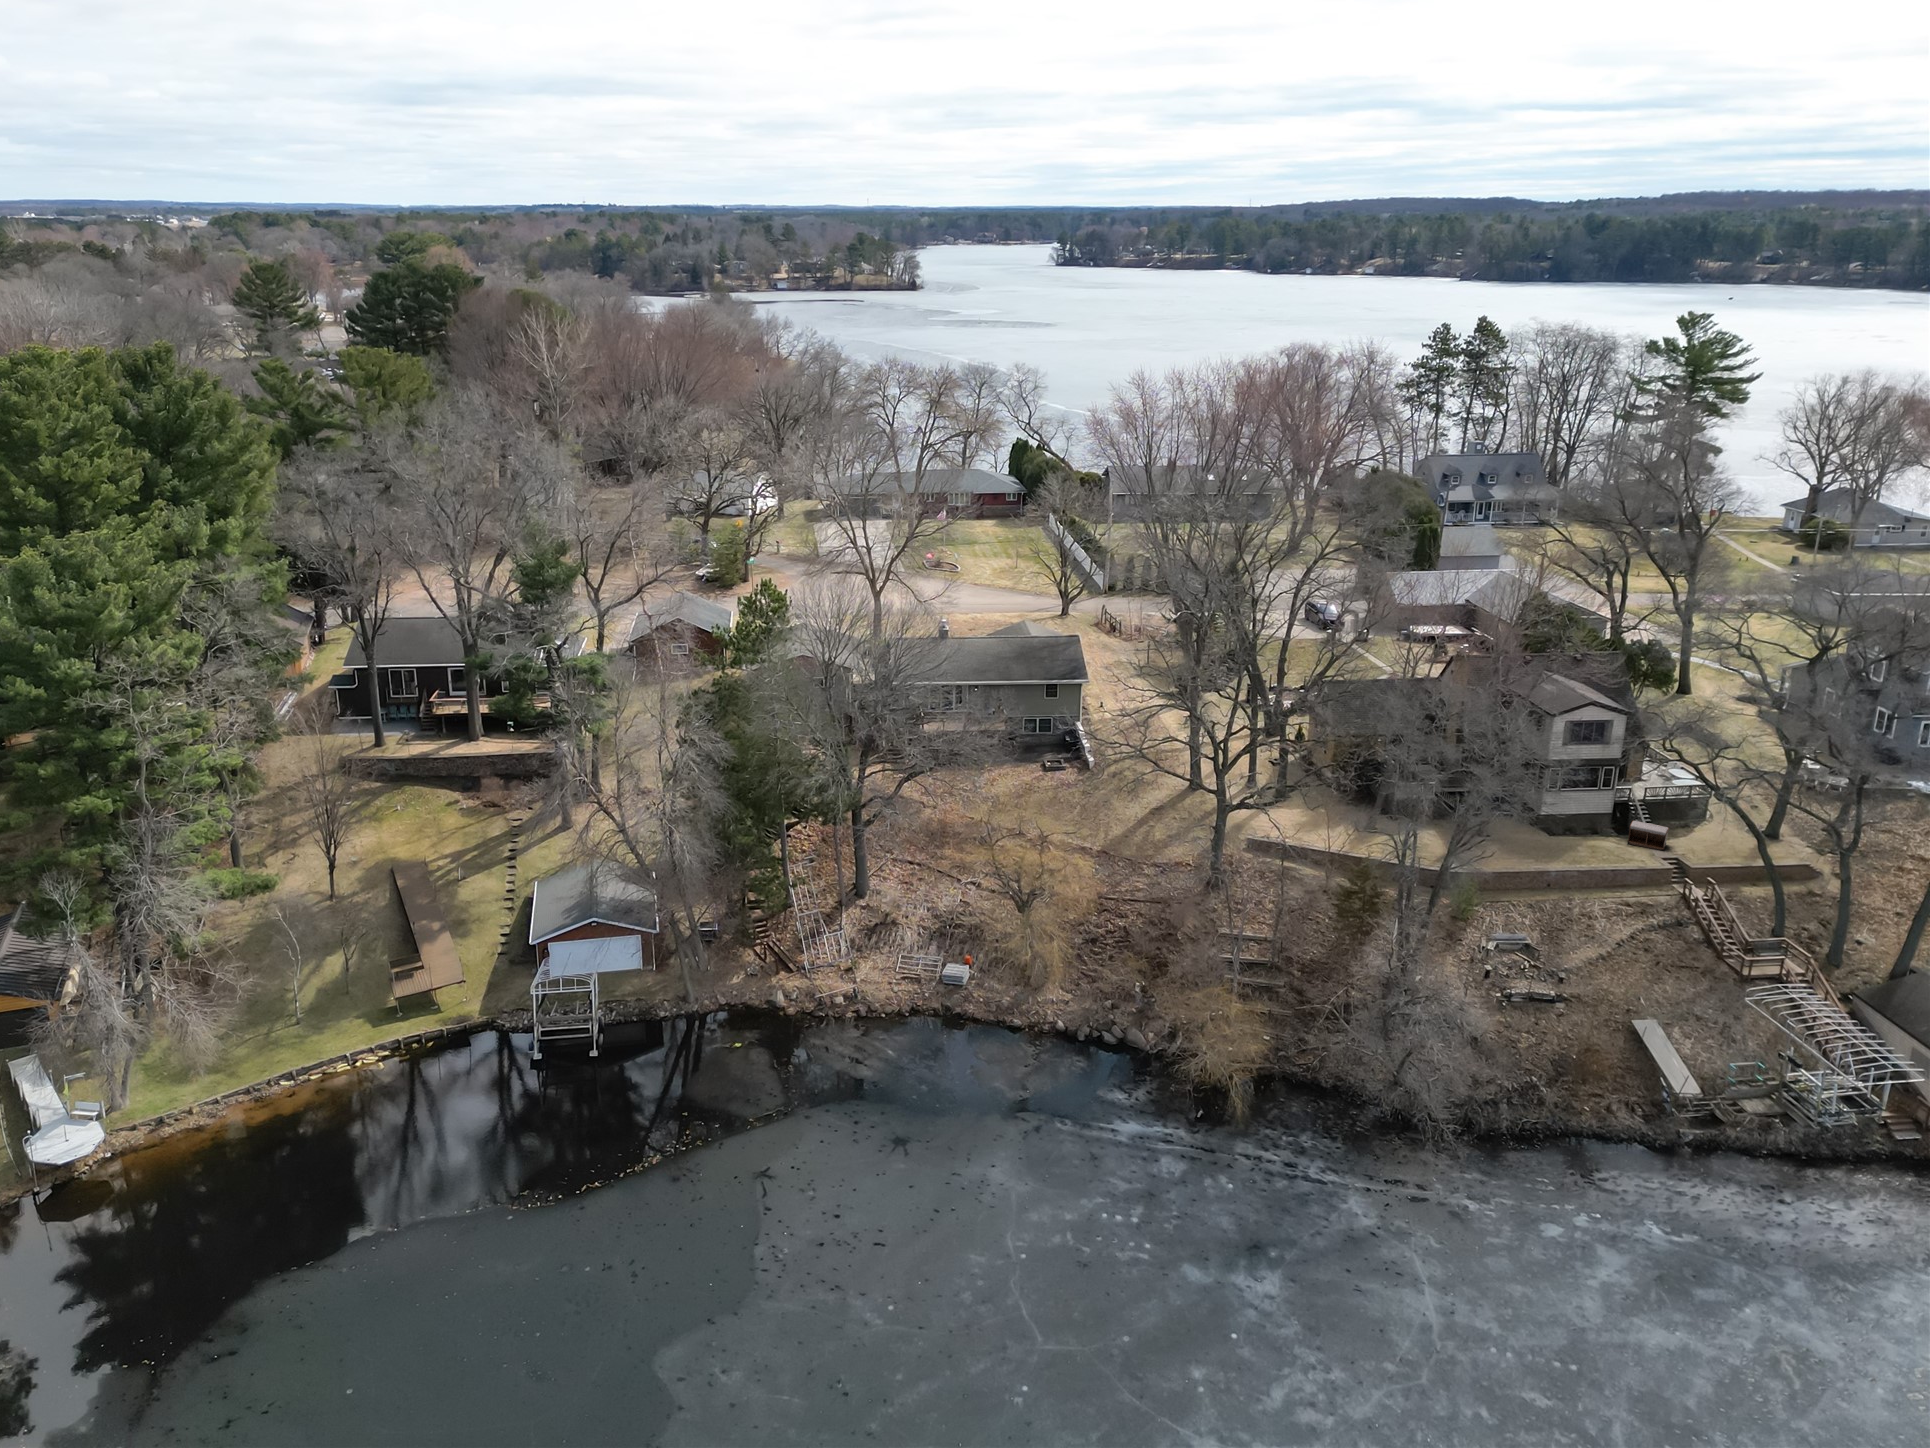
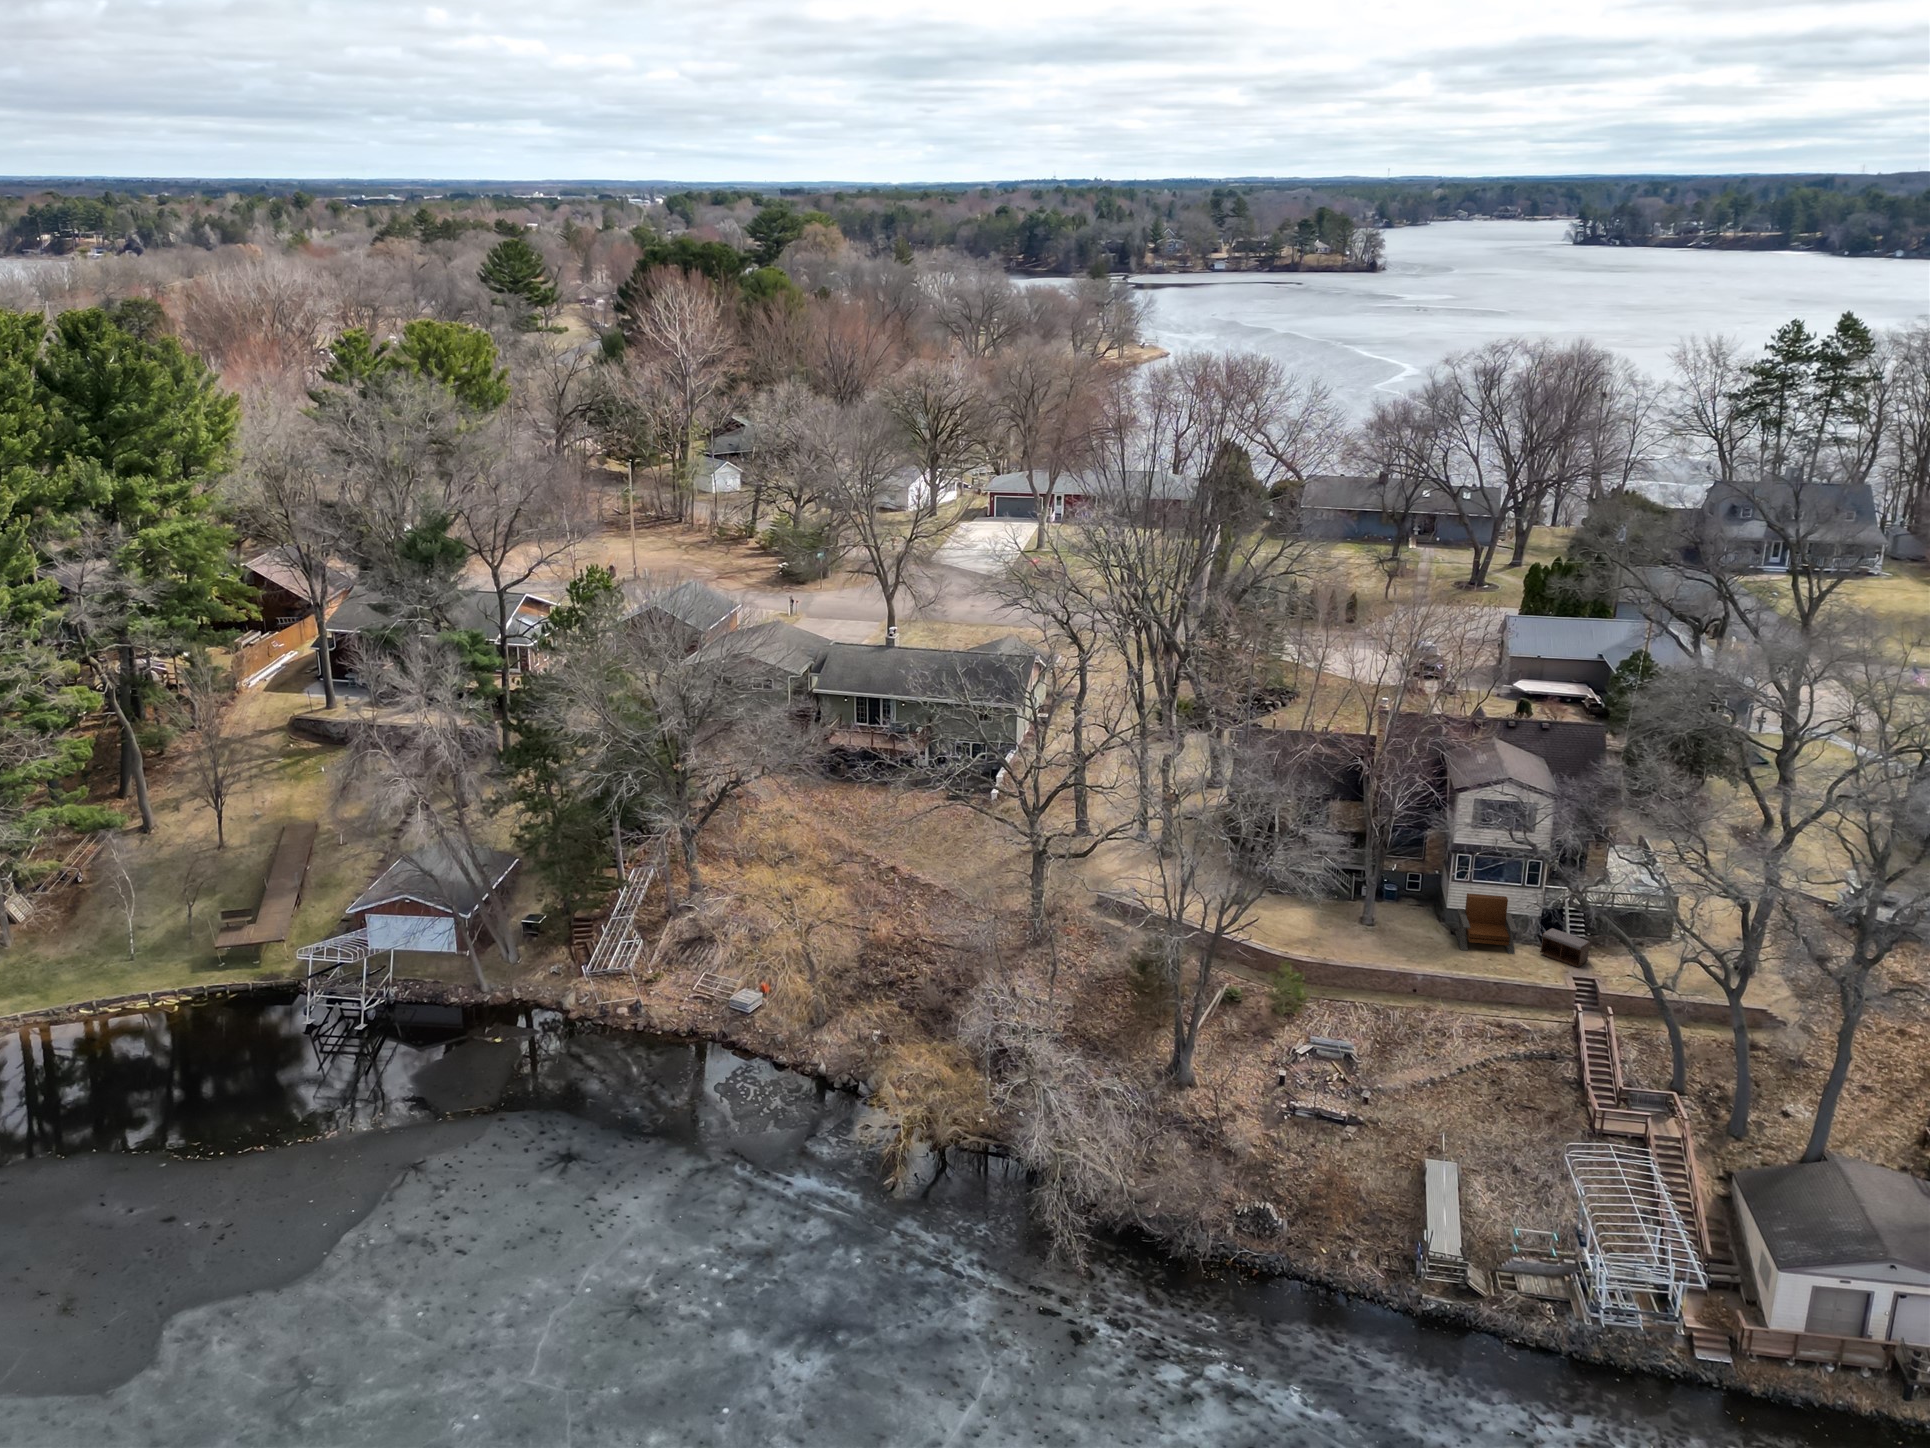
lounge chair: none [1550,798,1611,848] -> present [1455,893,1518,954]

